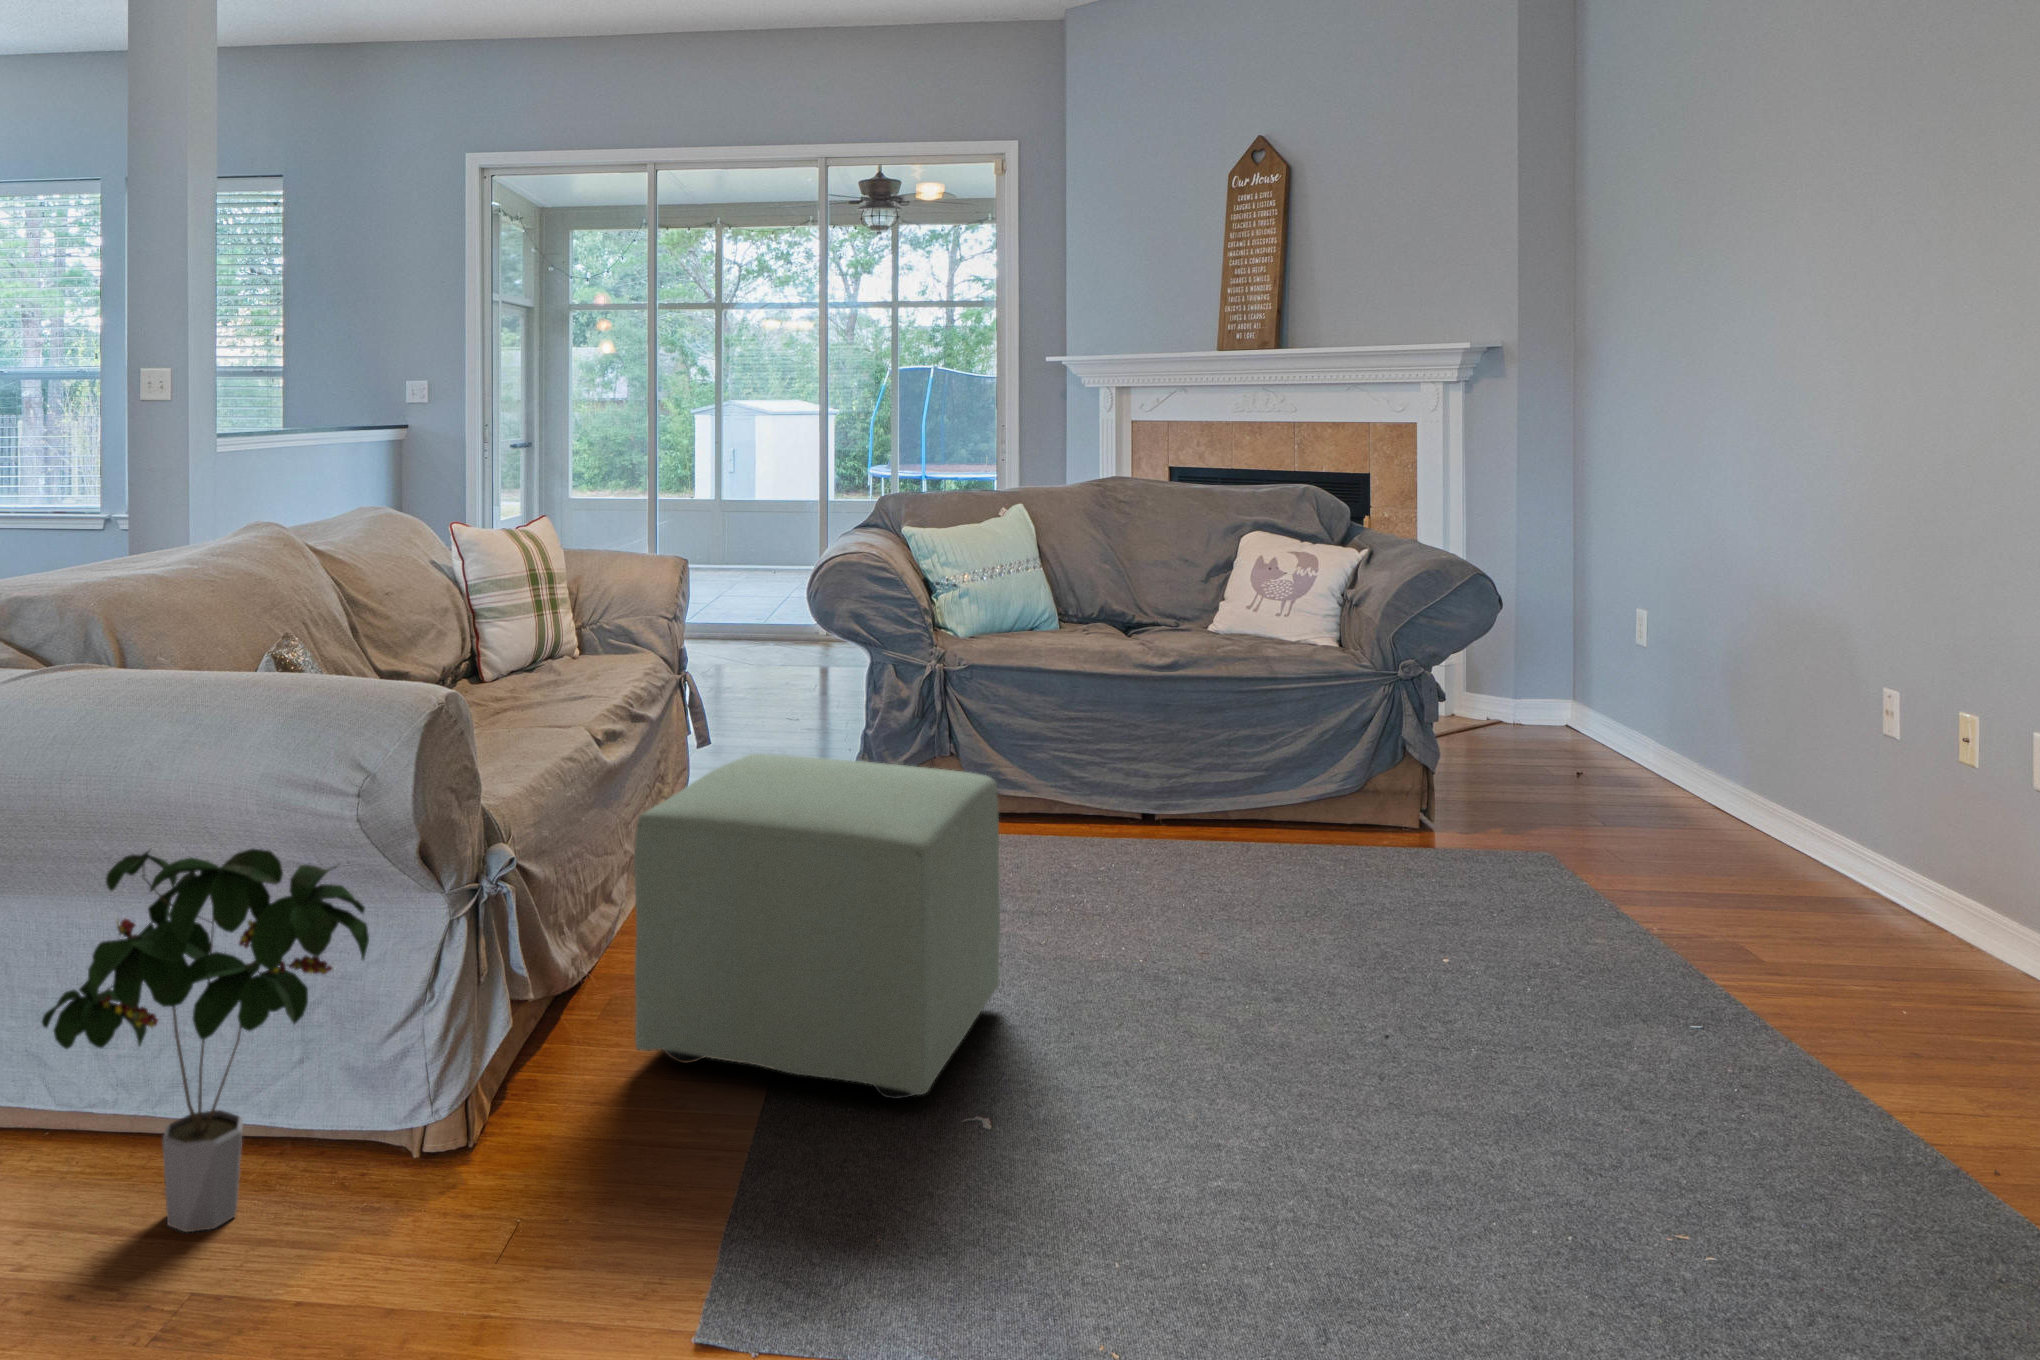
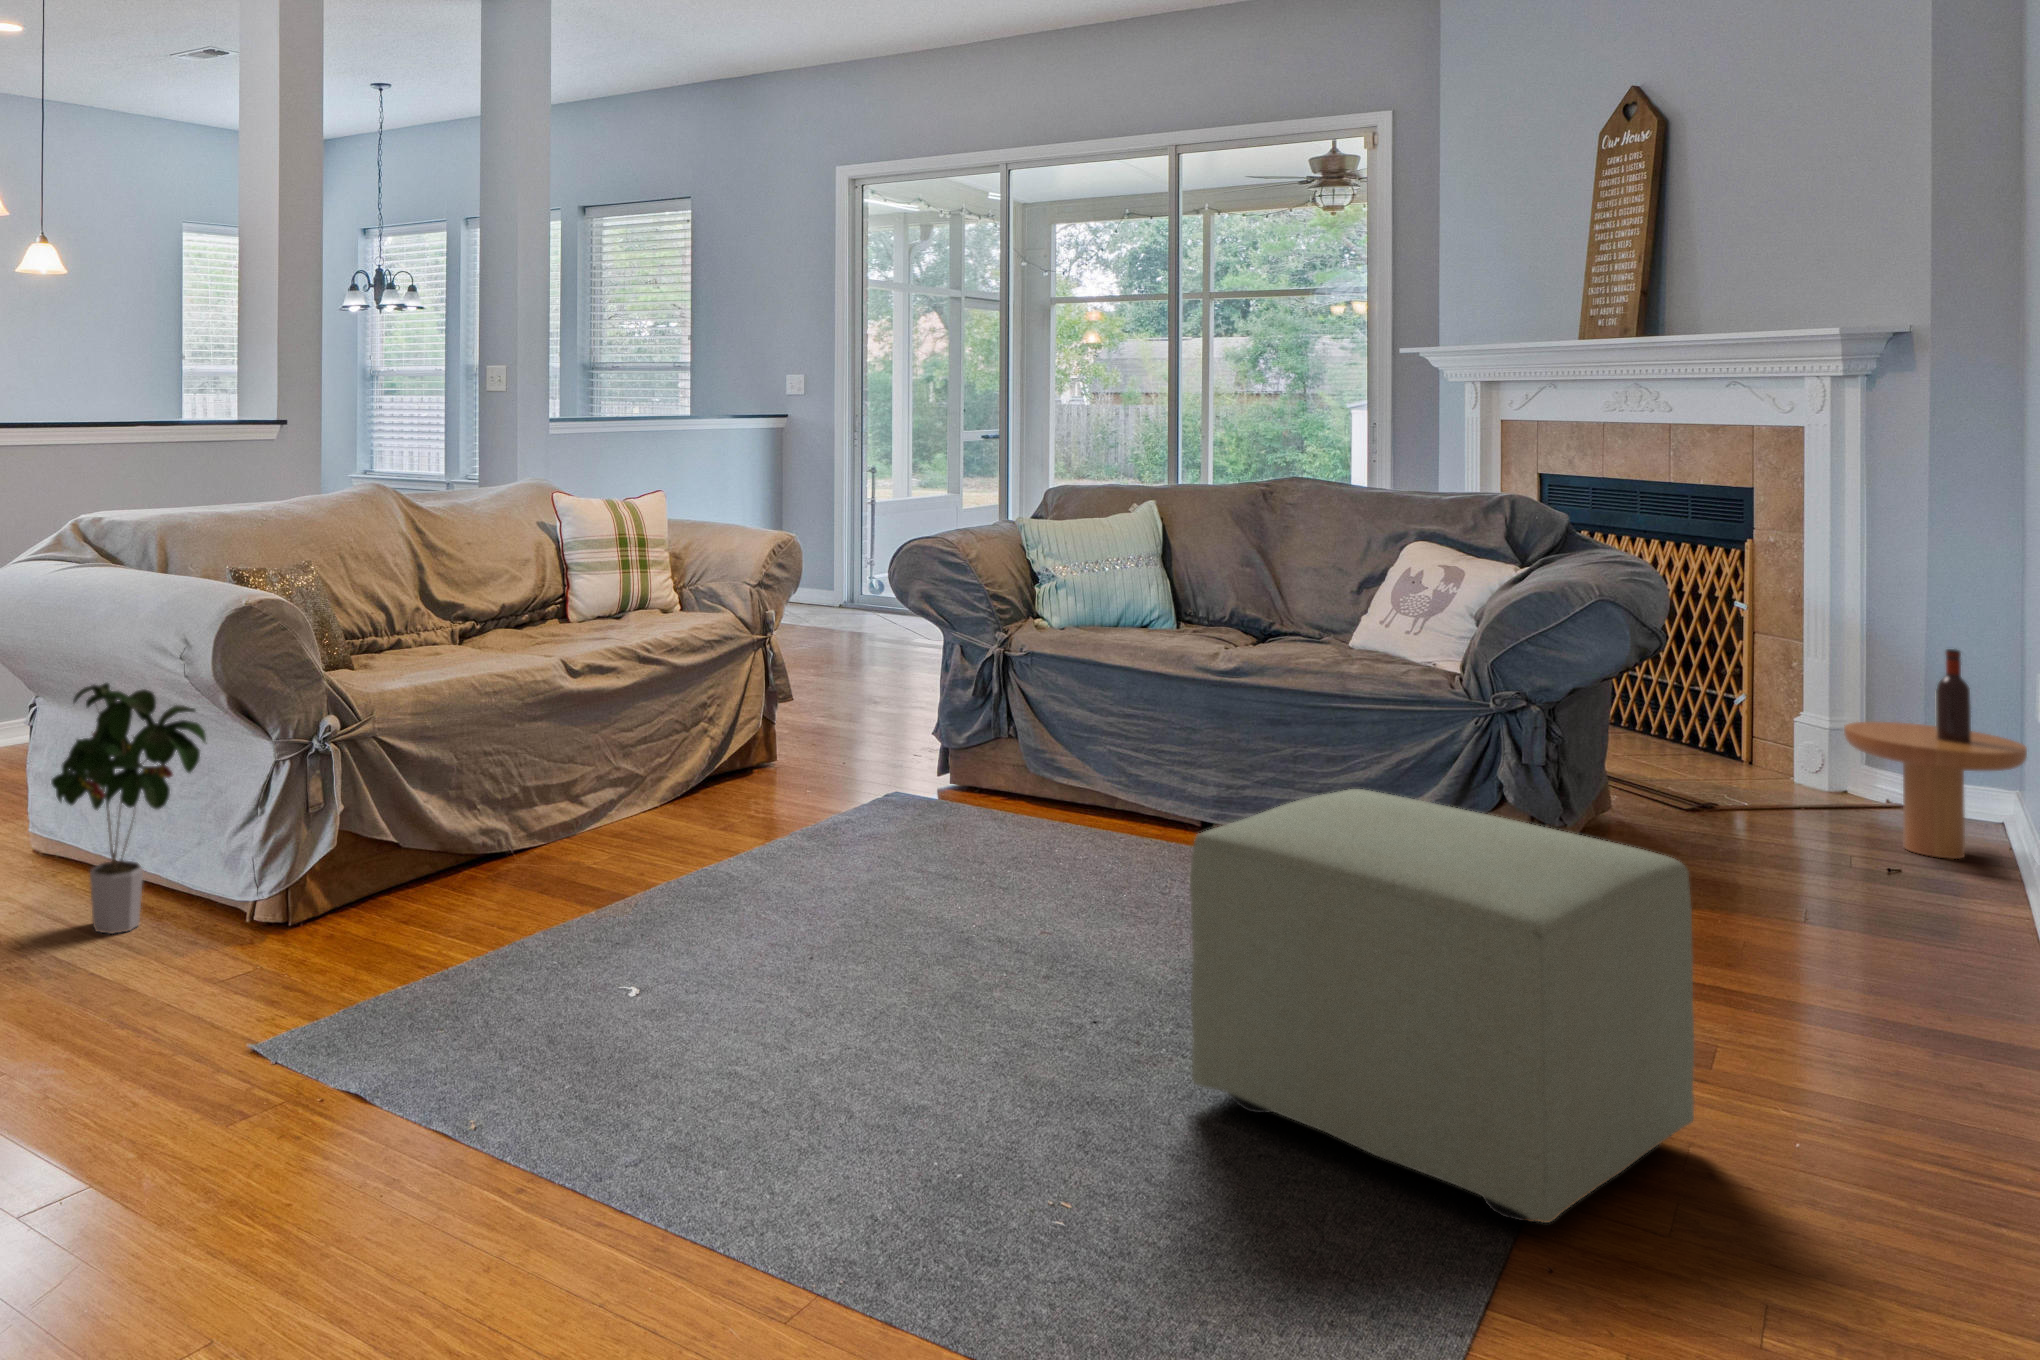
side table: none [1506,591,1623,753] -> present [1844,649,2027,859]
ottoman: present [634,754,1000,1099] -> present [1190,789,1694,1223]

